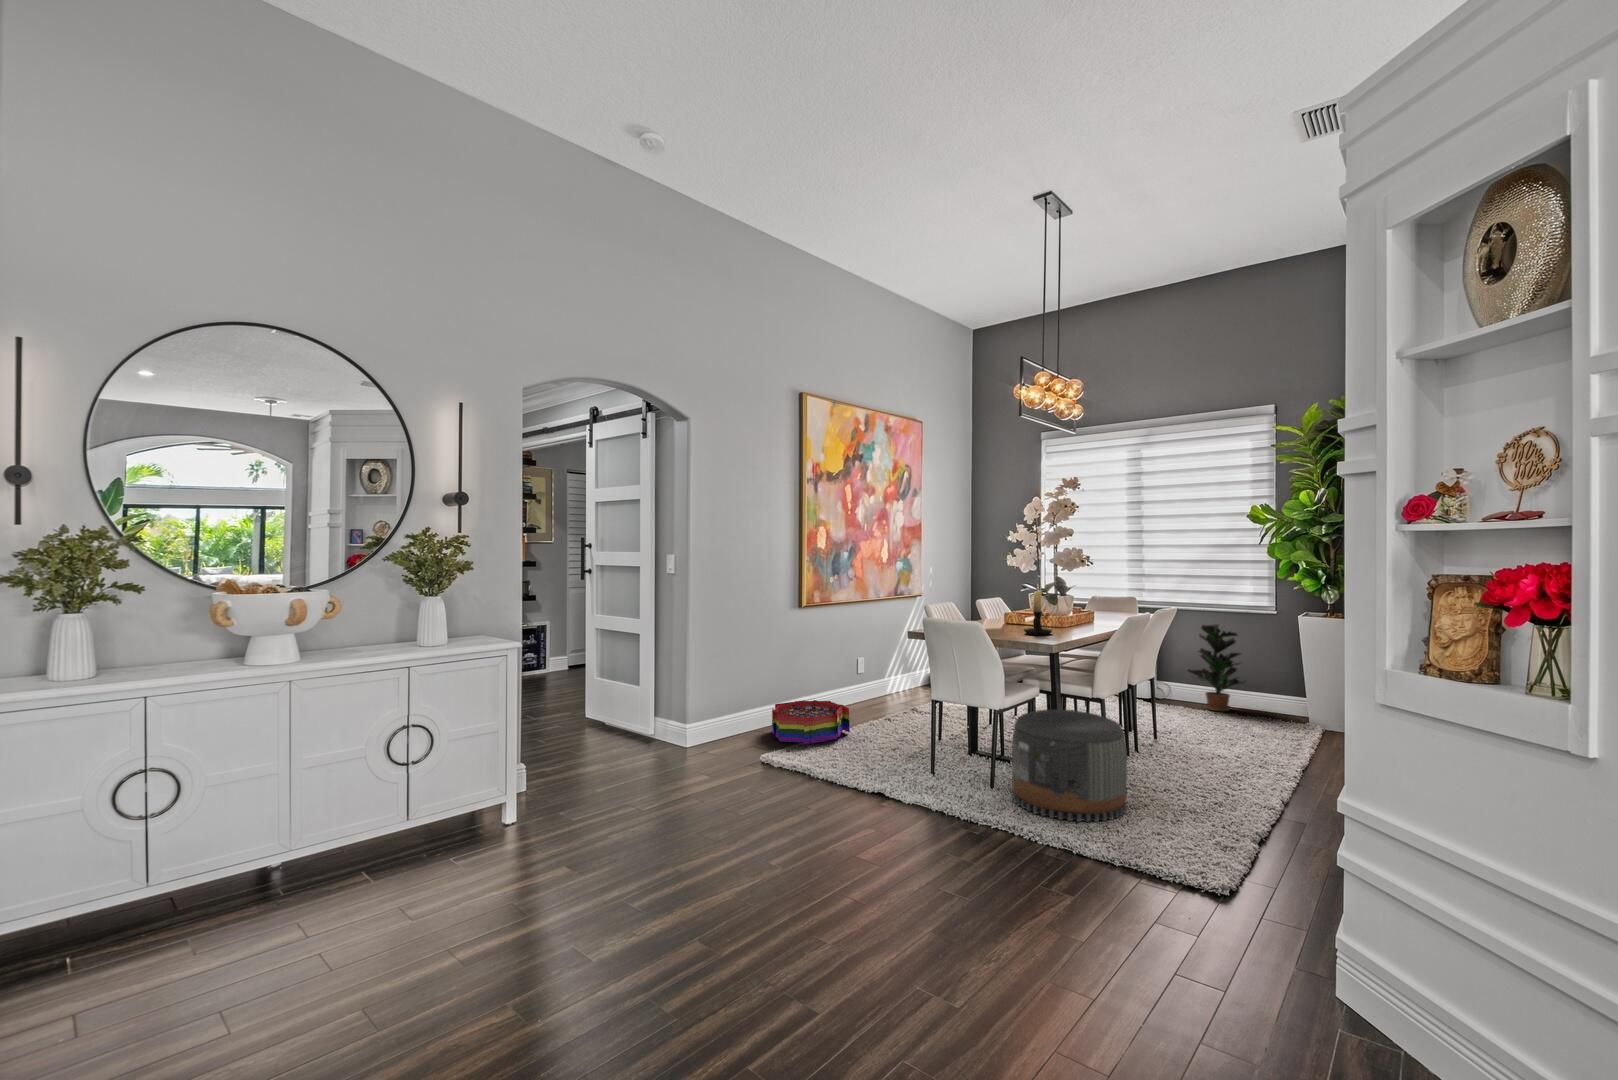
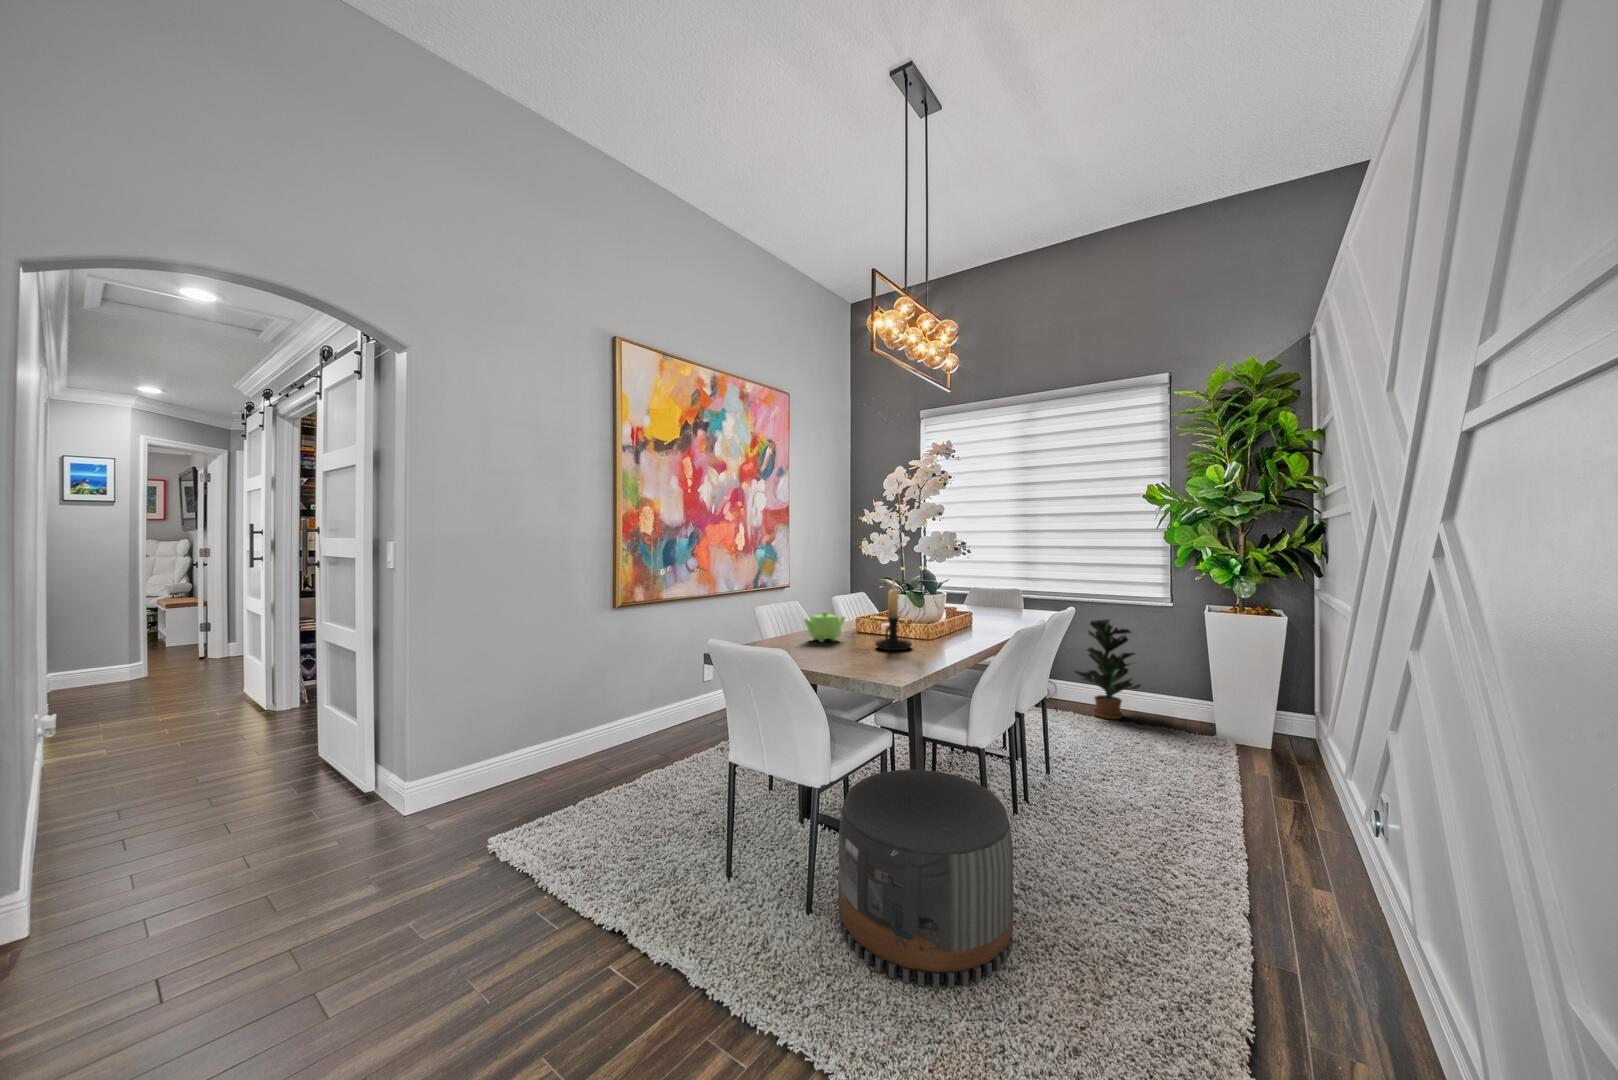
teapot: none [967,609,998,631] -> present [804,612,845,642]
storage bin: present [772,700,850,745] -> none [558,724,665,795]

